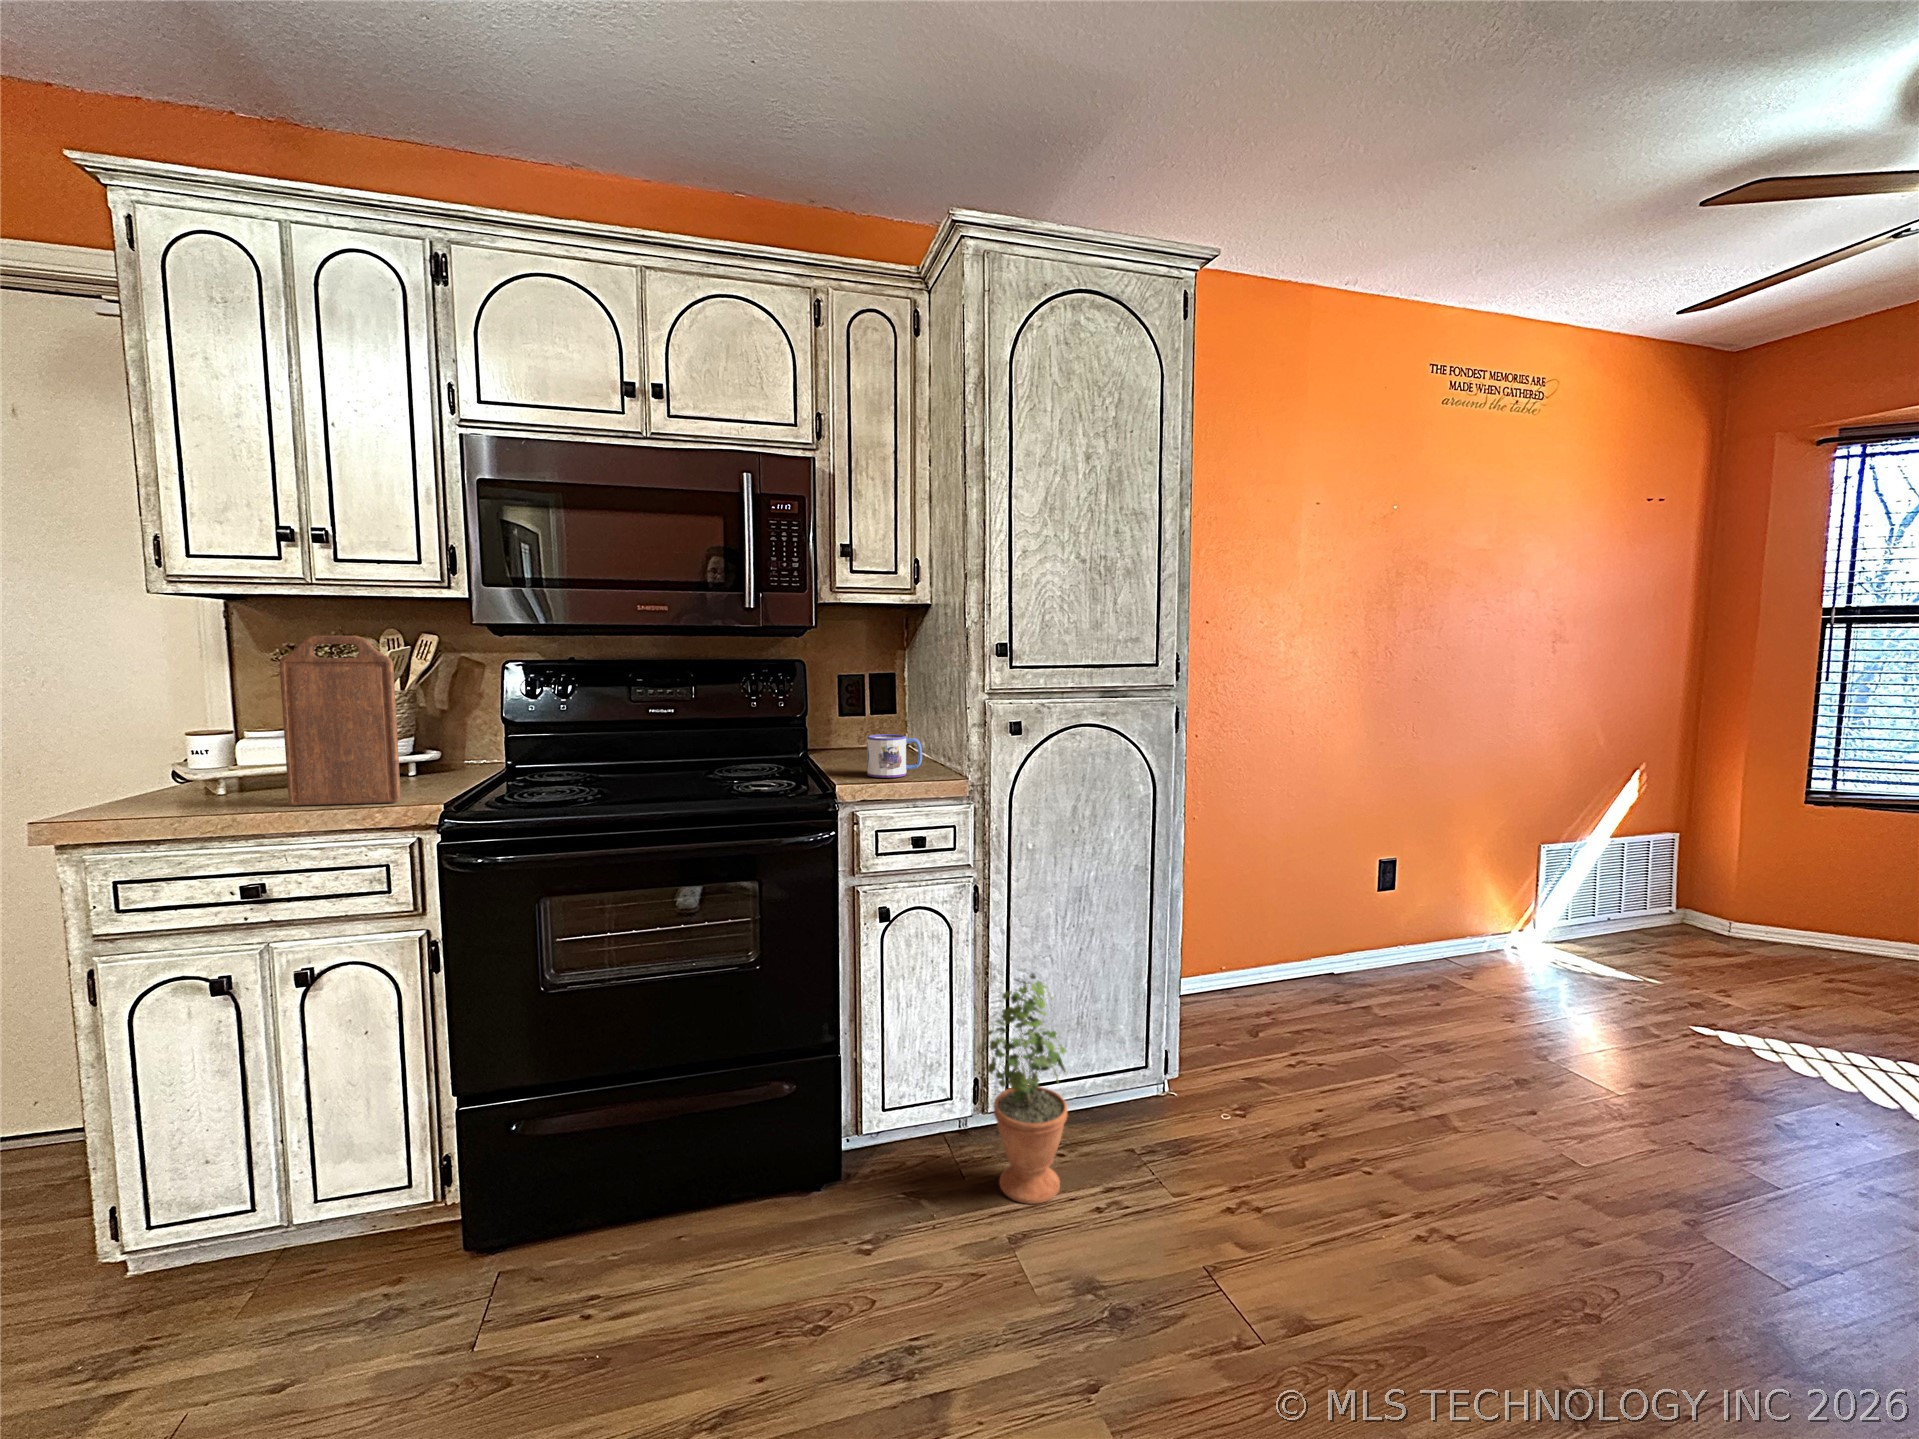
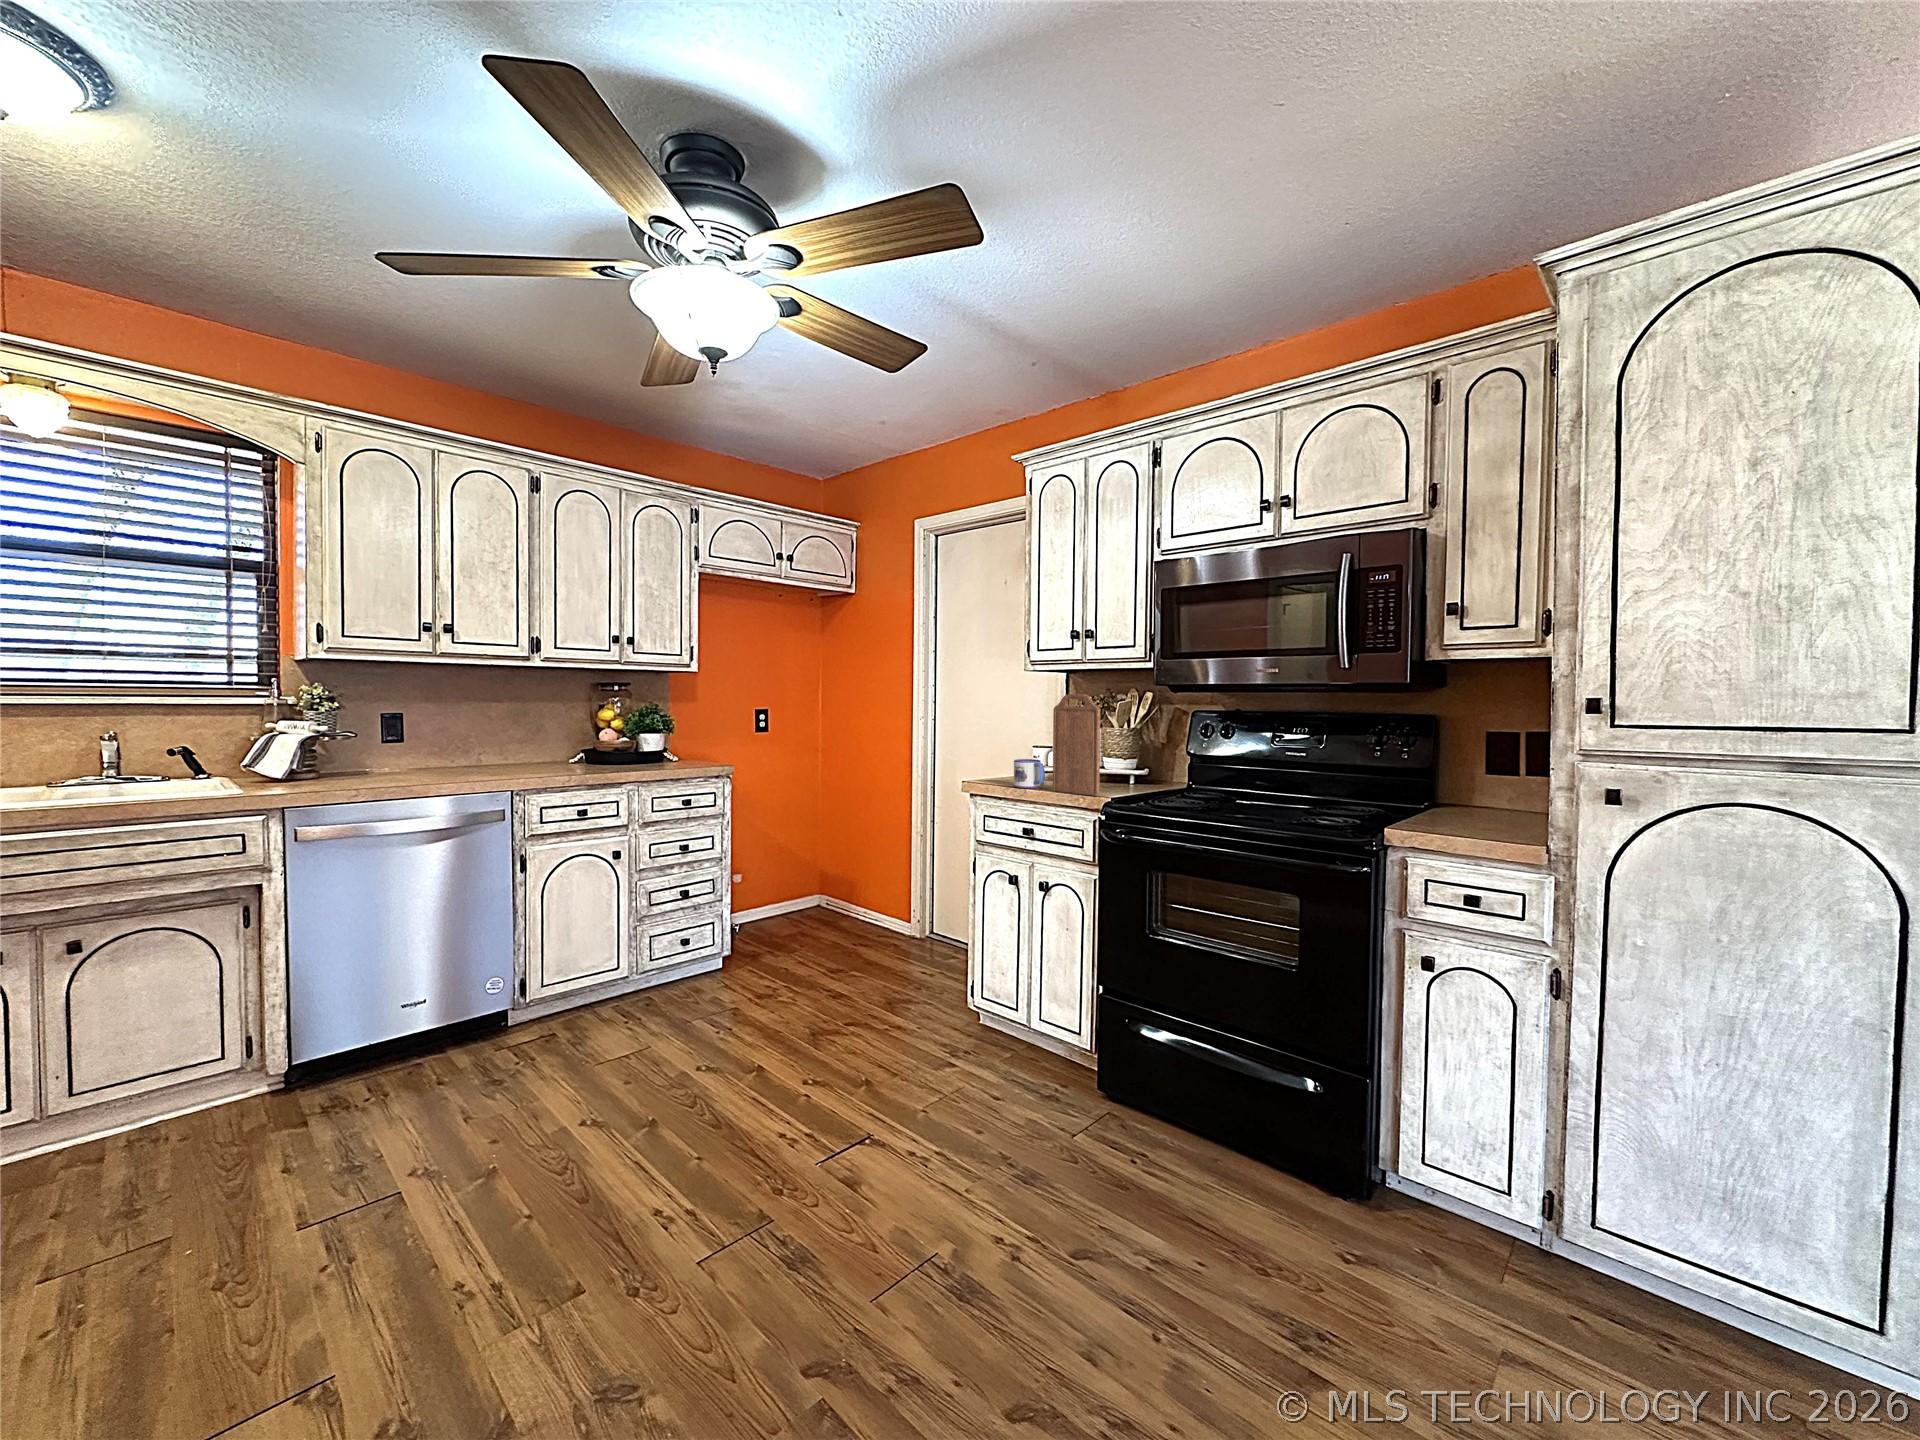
mug: present [867,734,922,778] -> present [1014,759,1045,788]
potted plant: present [979,970,1068,1204] -> none [1511,1075,1646,1362]

